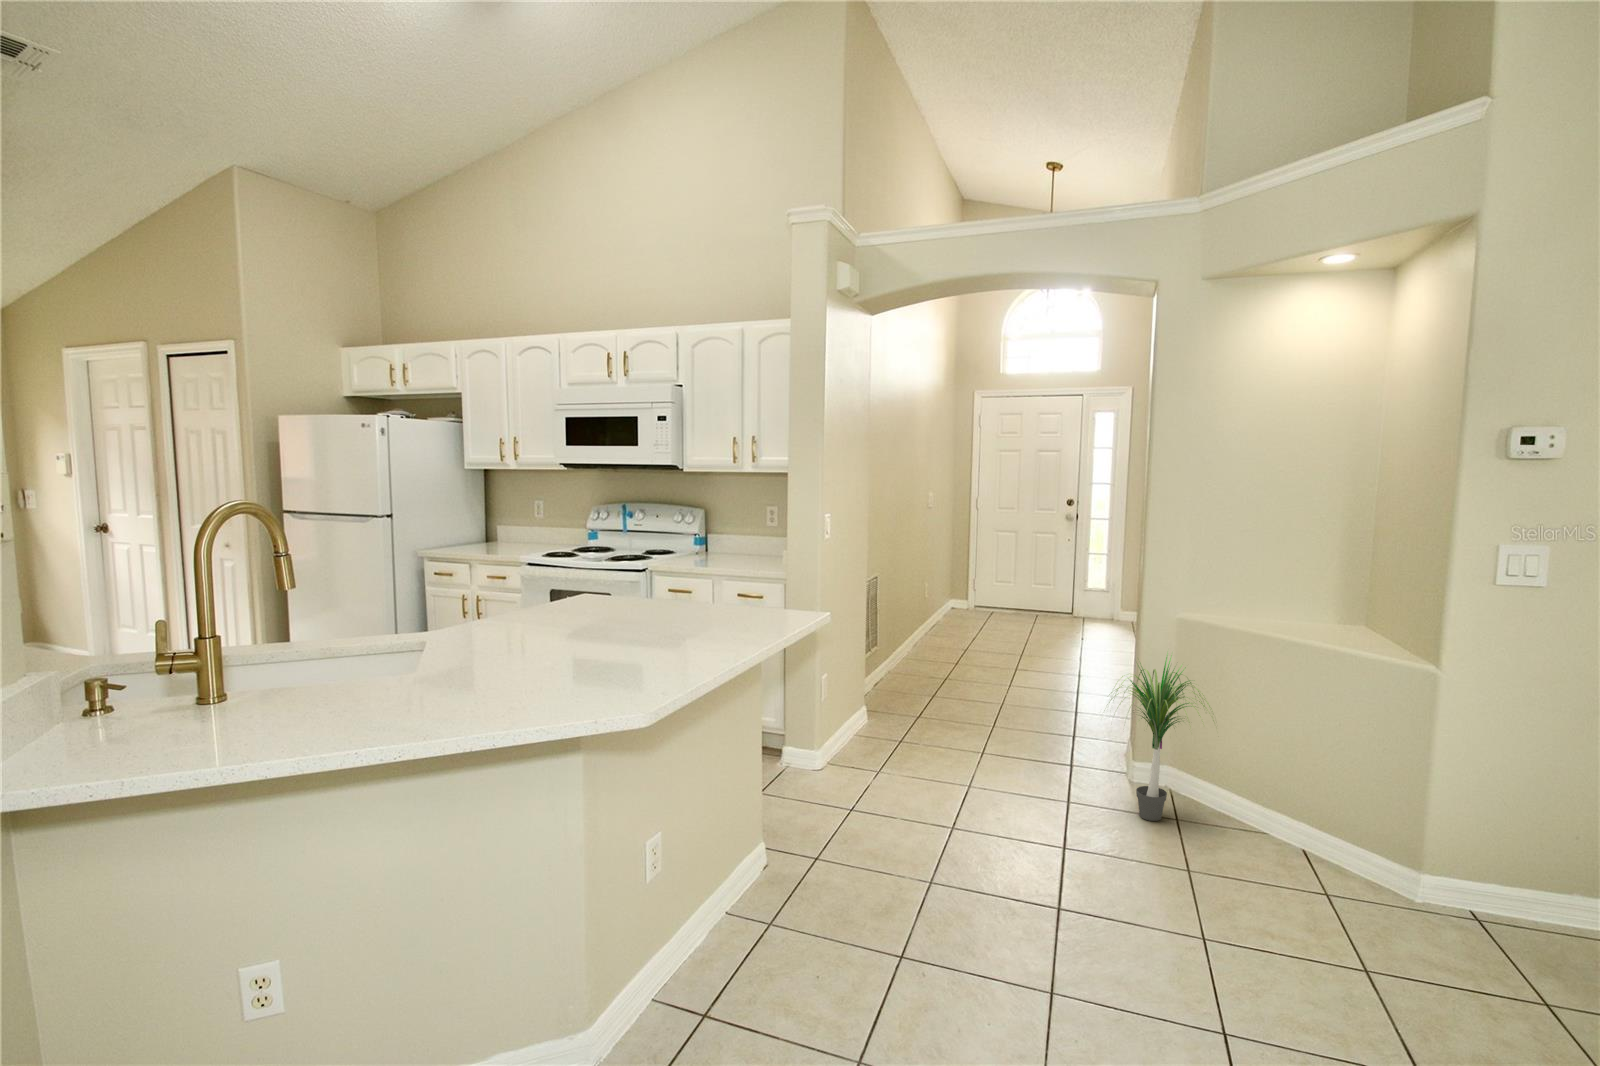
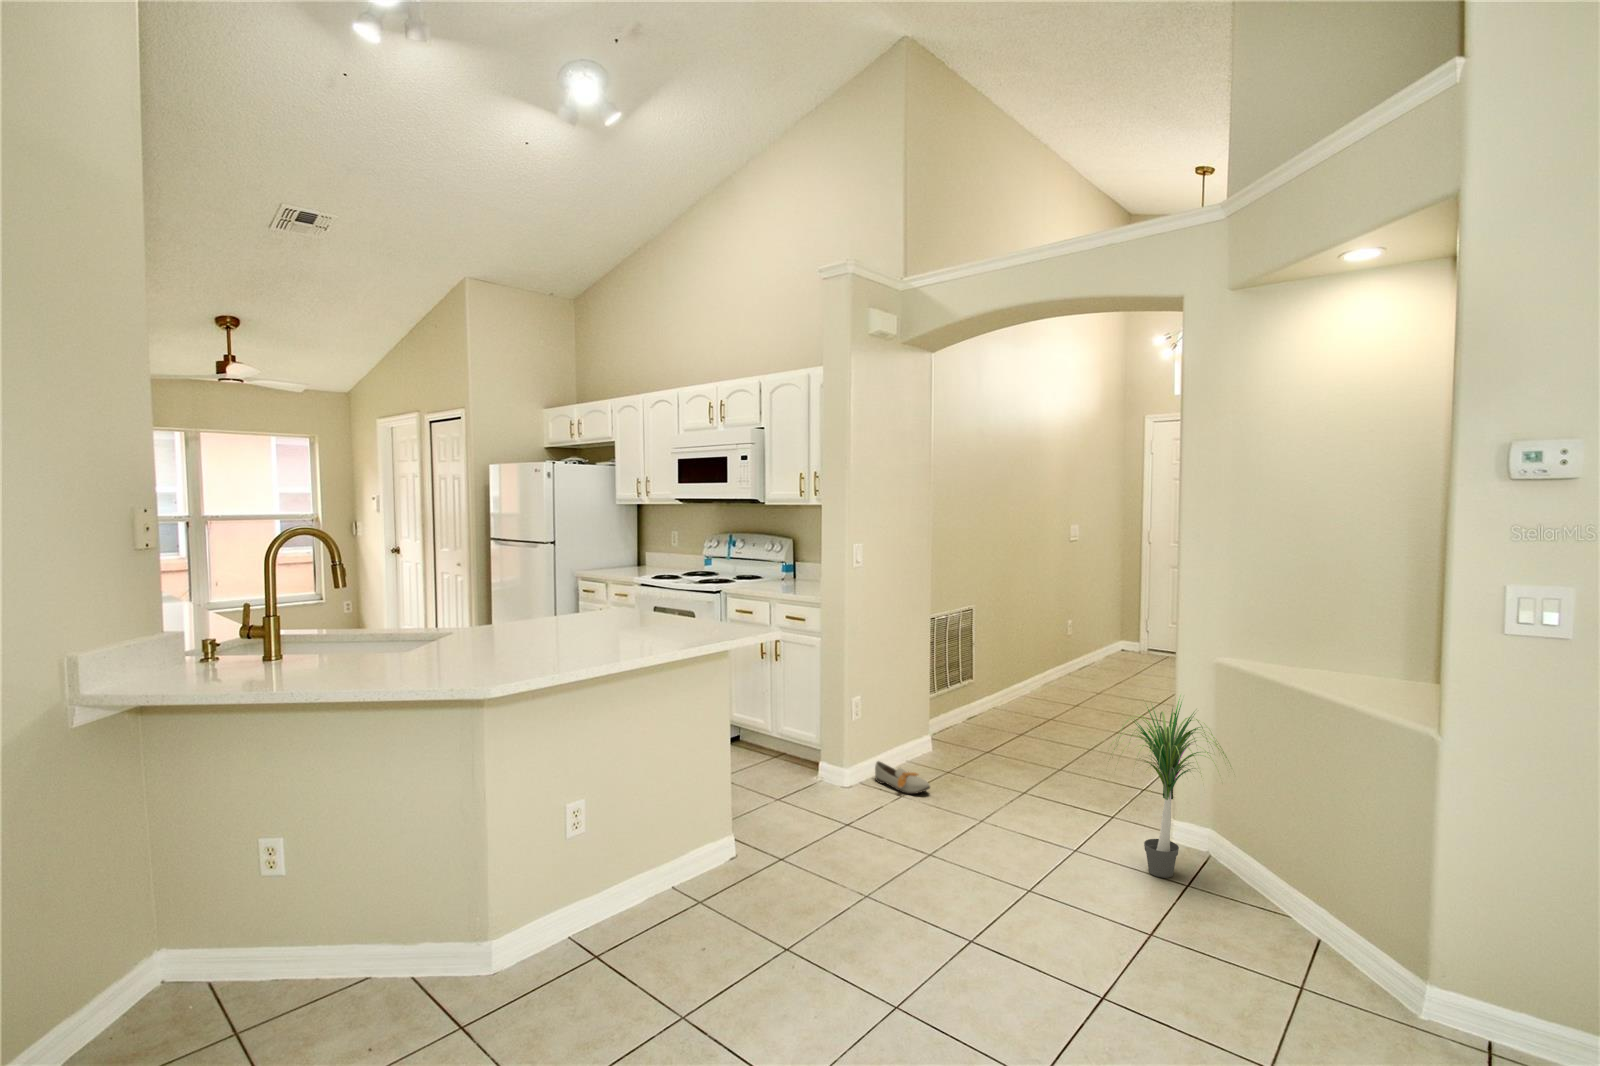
shoe: none [837,741,903,772] -> present [875,761,930,794]

